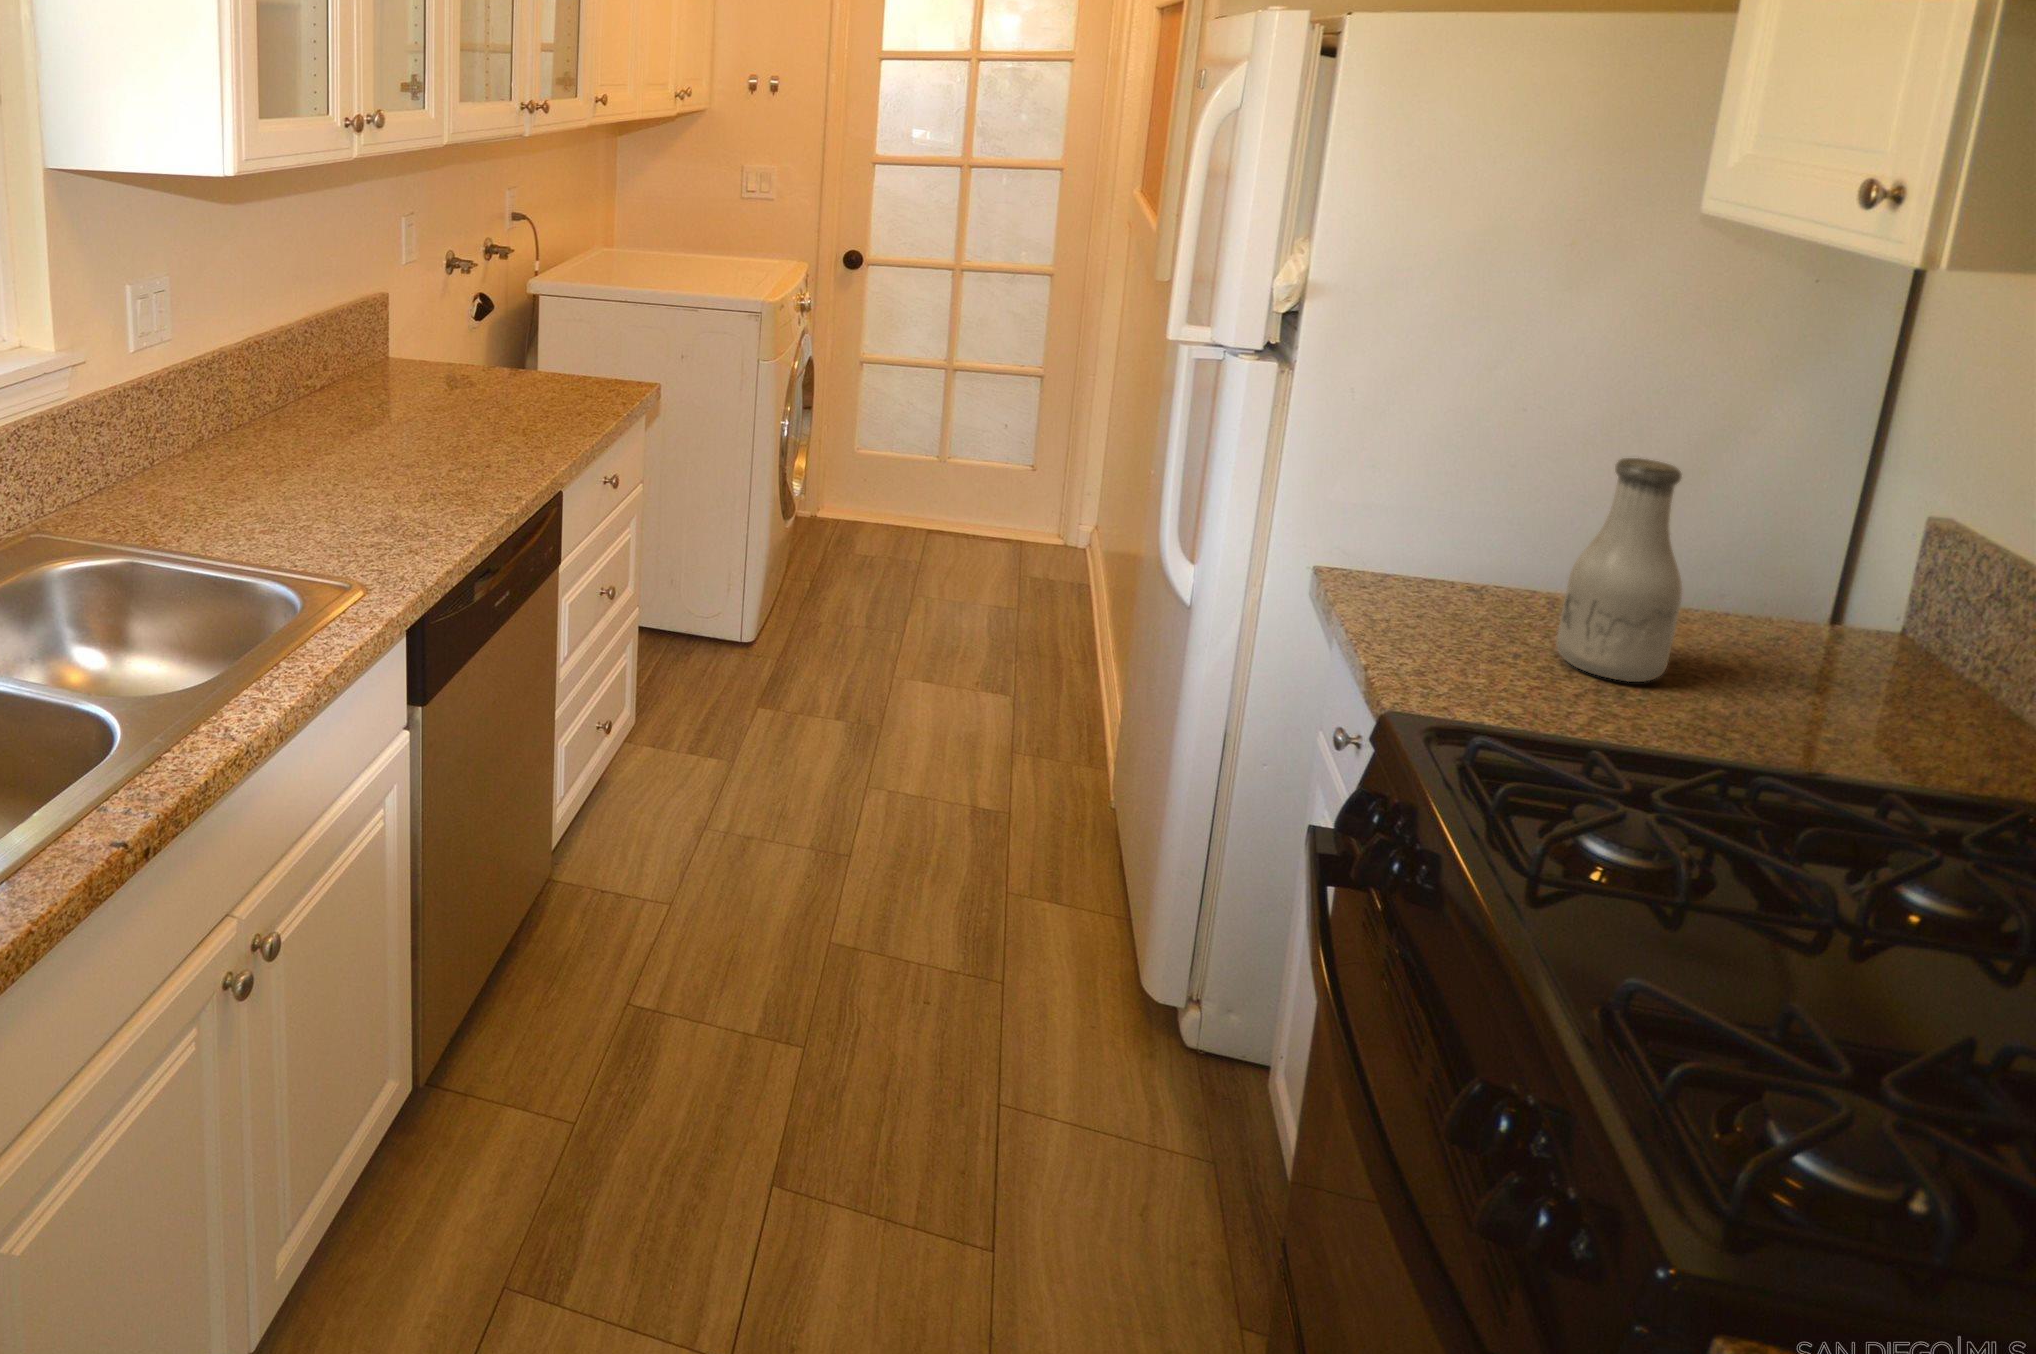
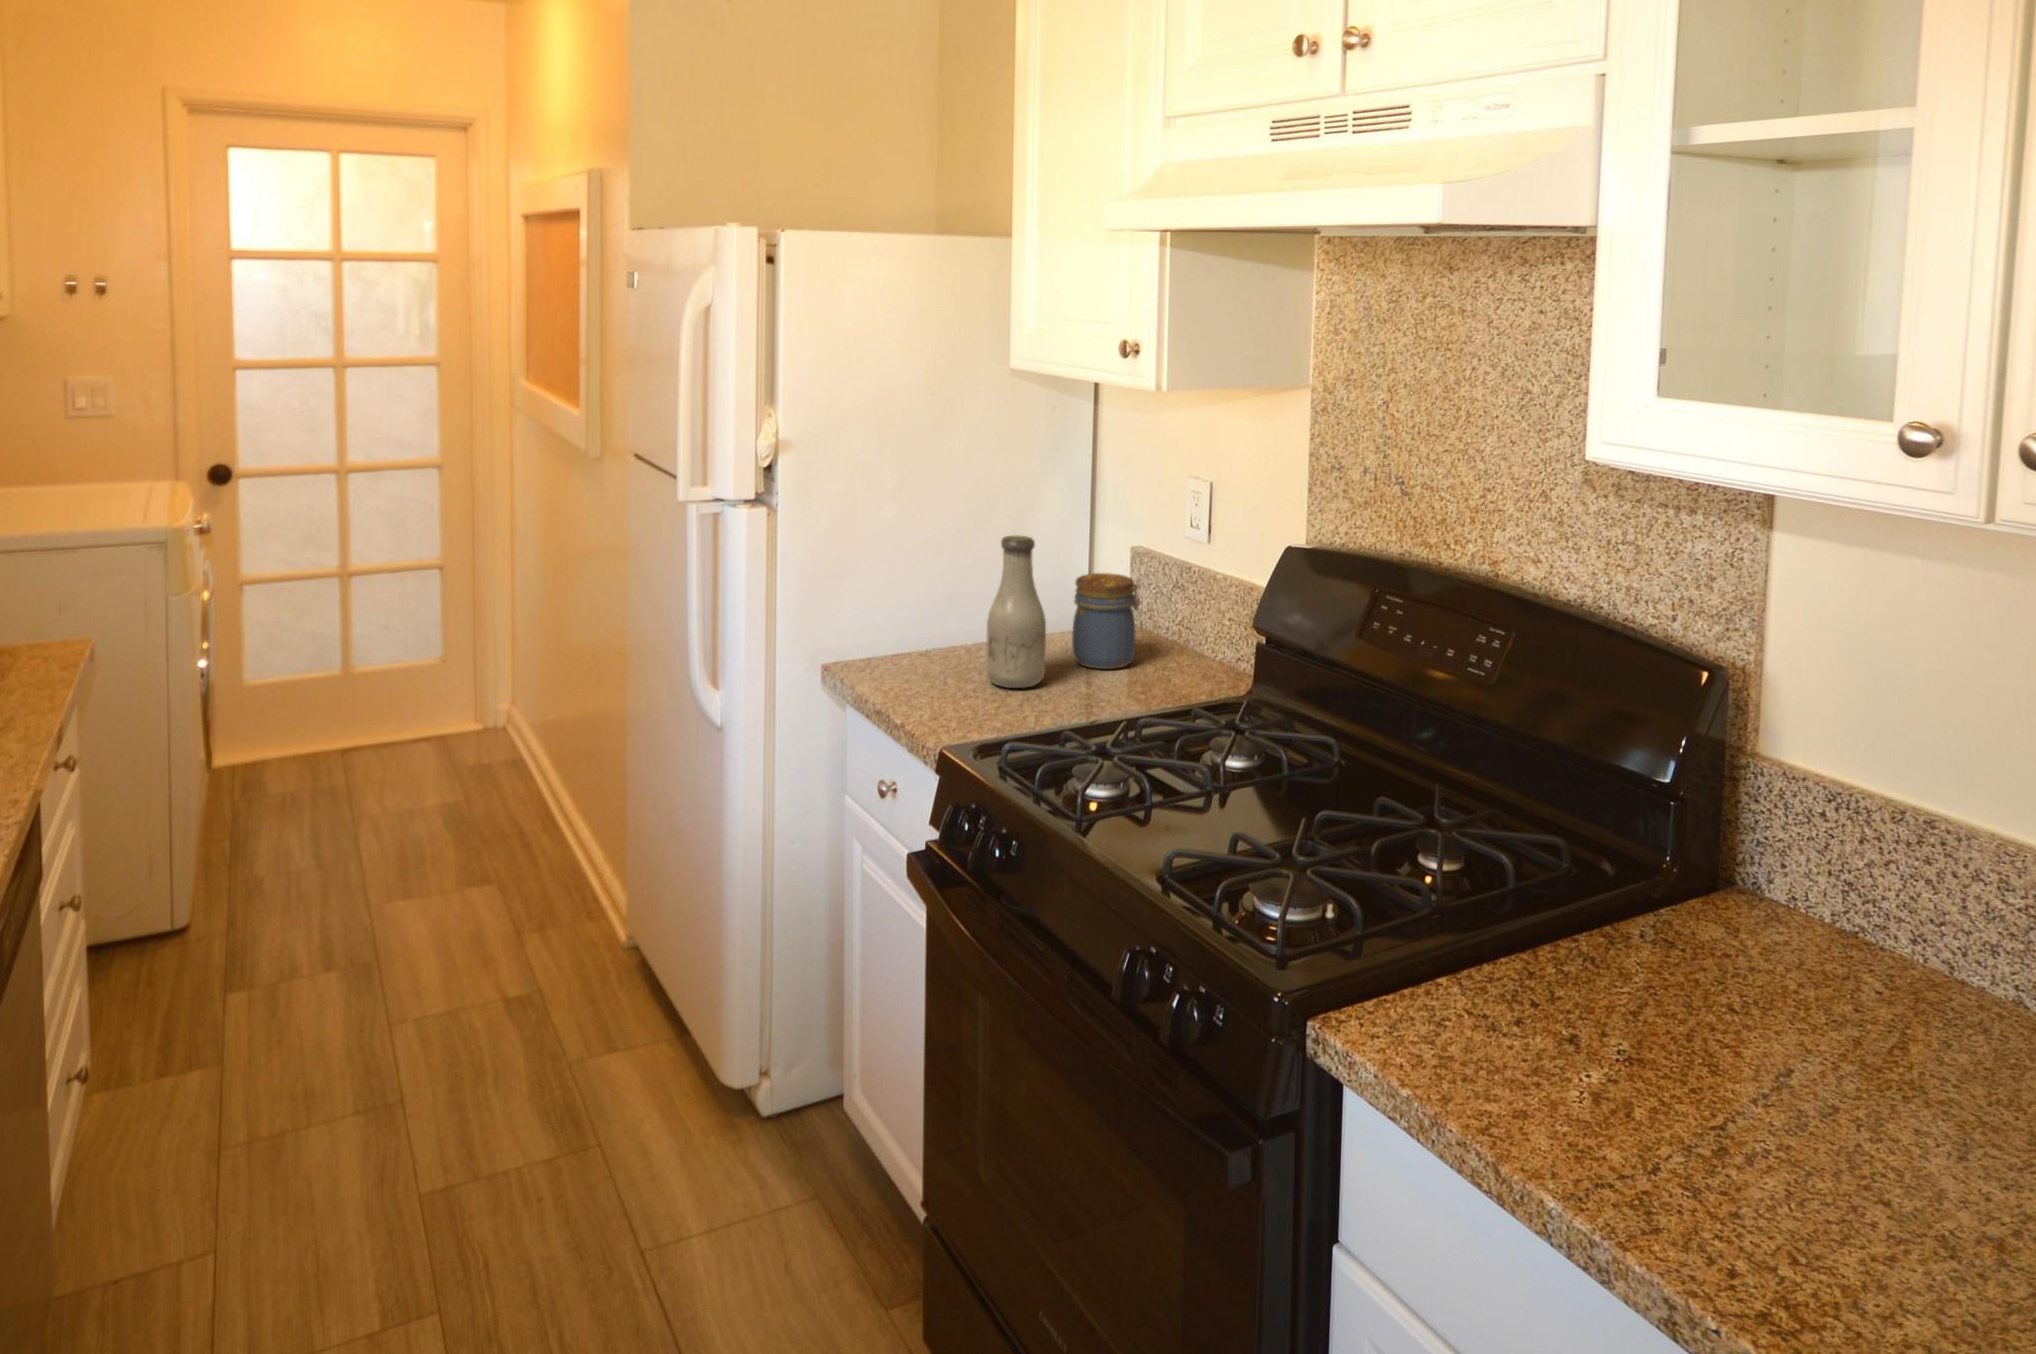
jar: none [1749,544,1924,703] -> present [1072,573,1143,669]

